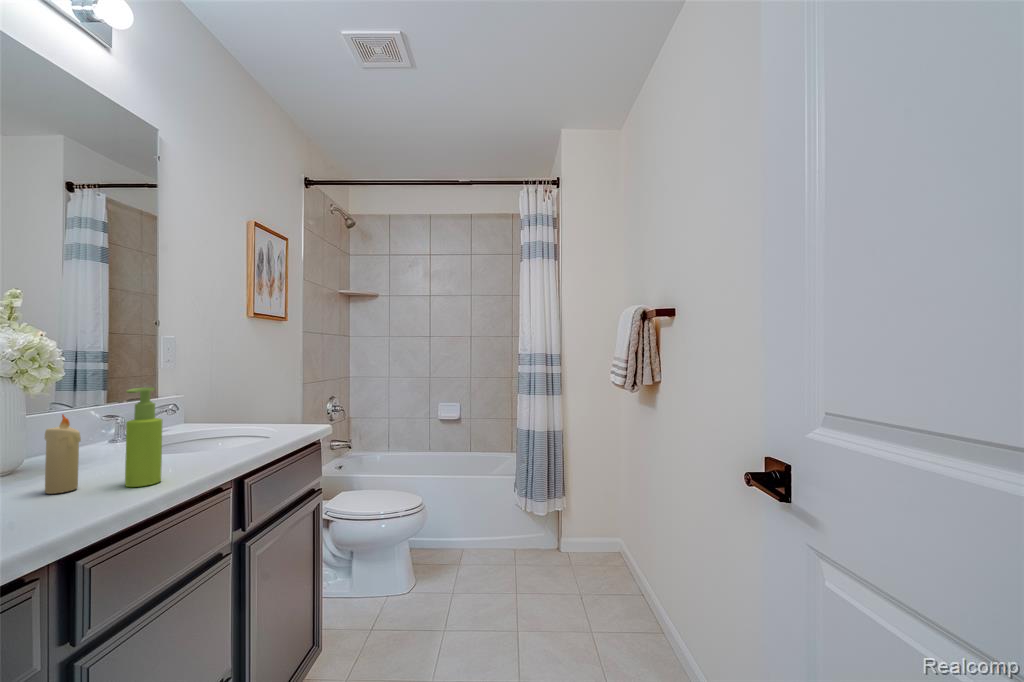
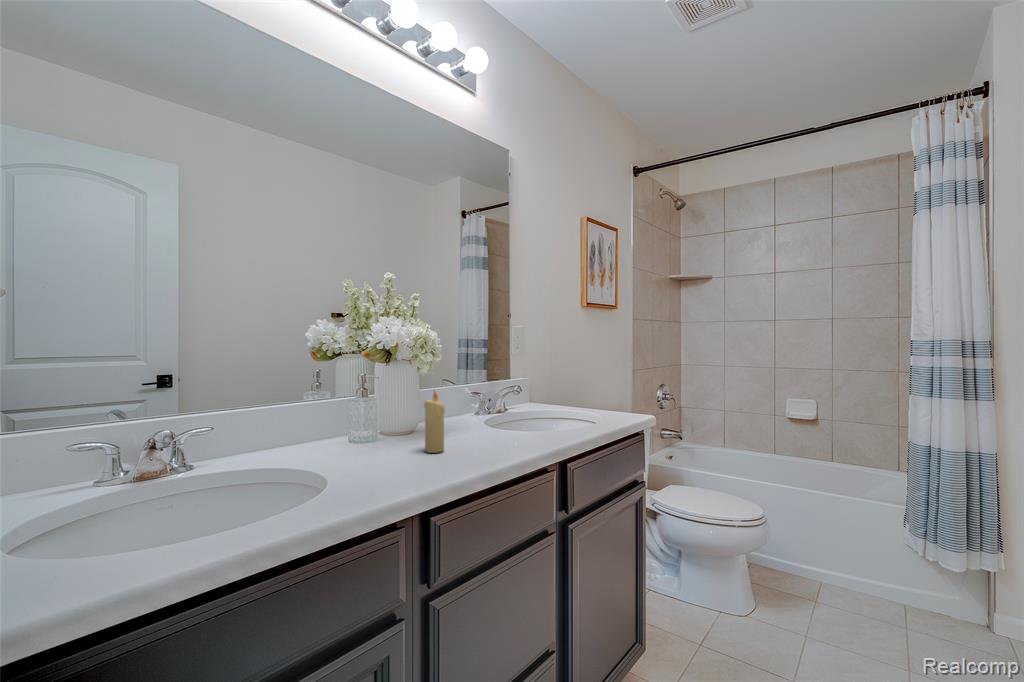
soap dispenser: present [125,388,162,487] -> none [469,371,496,458]

